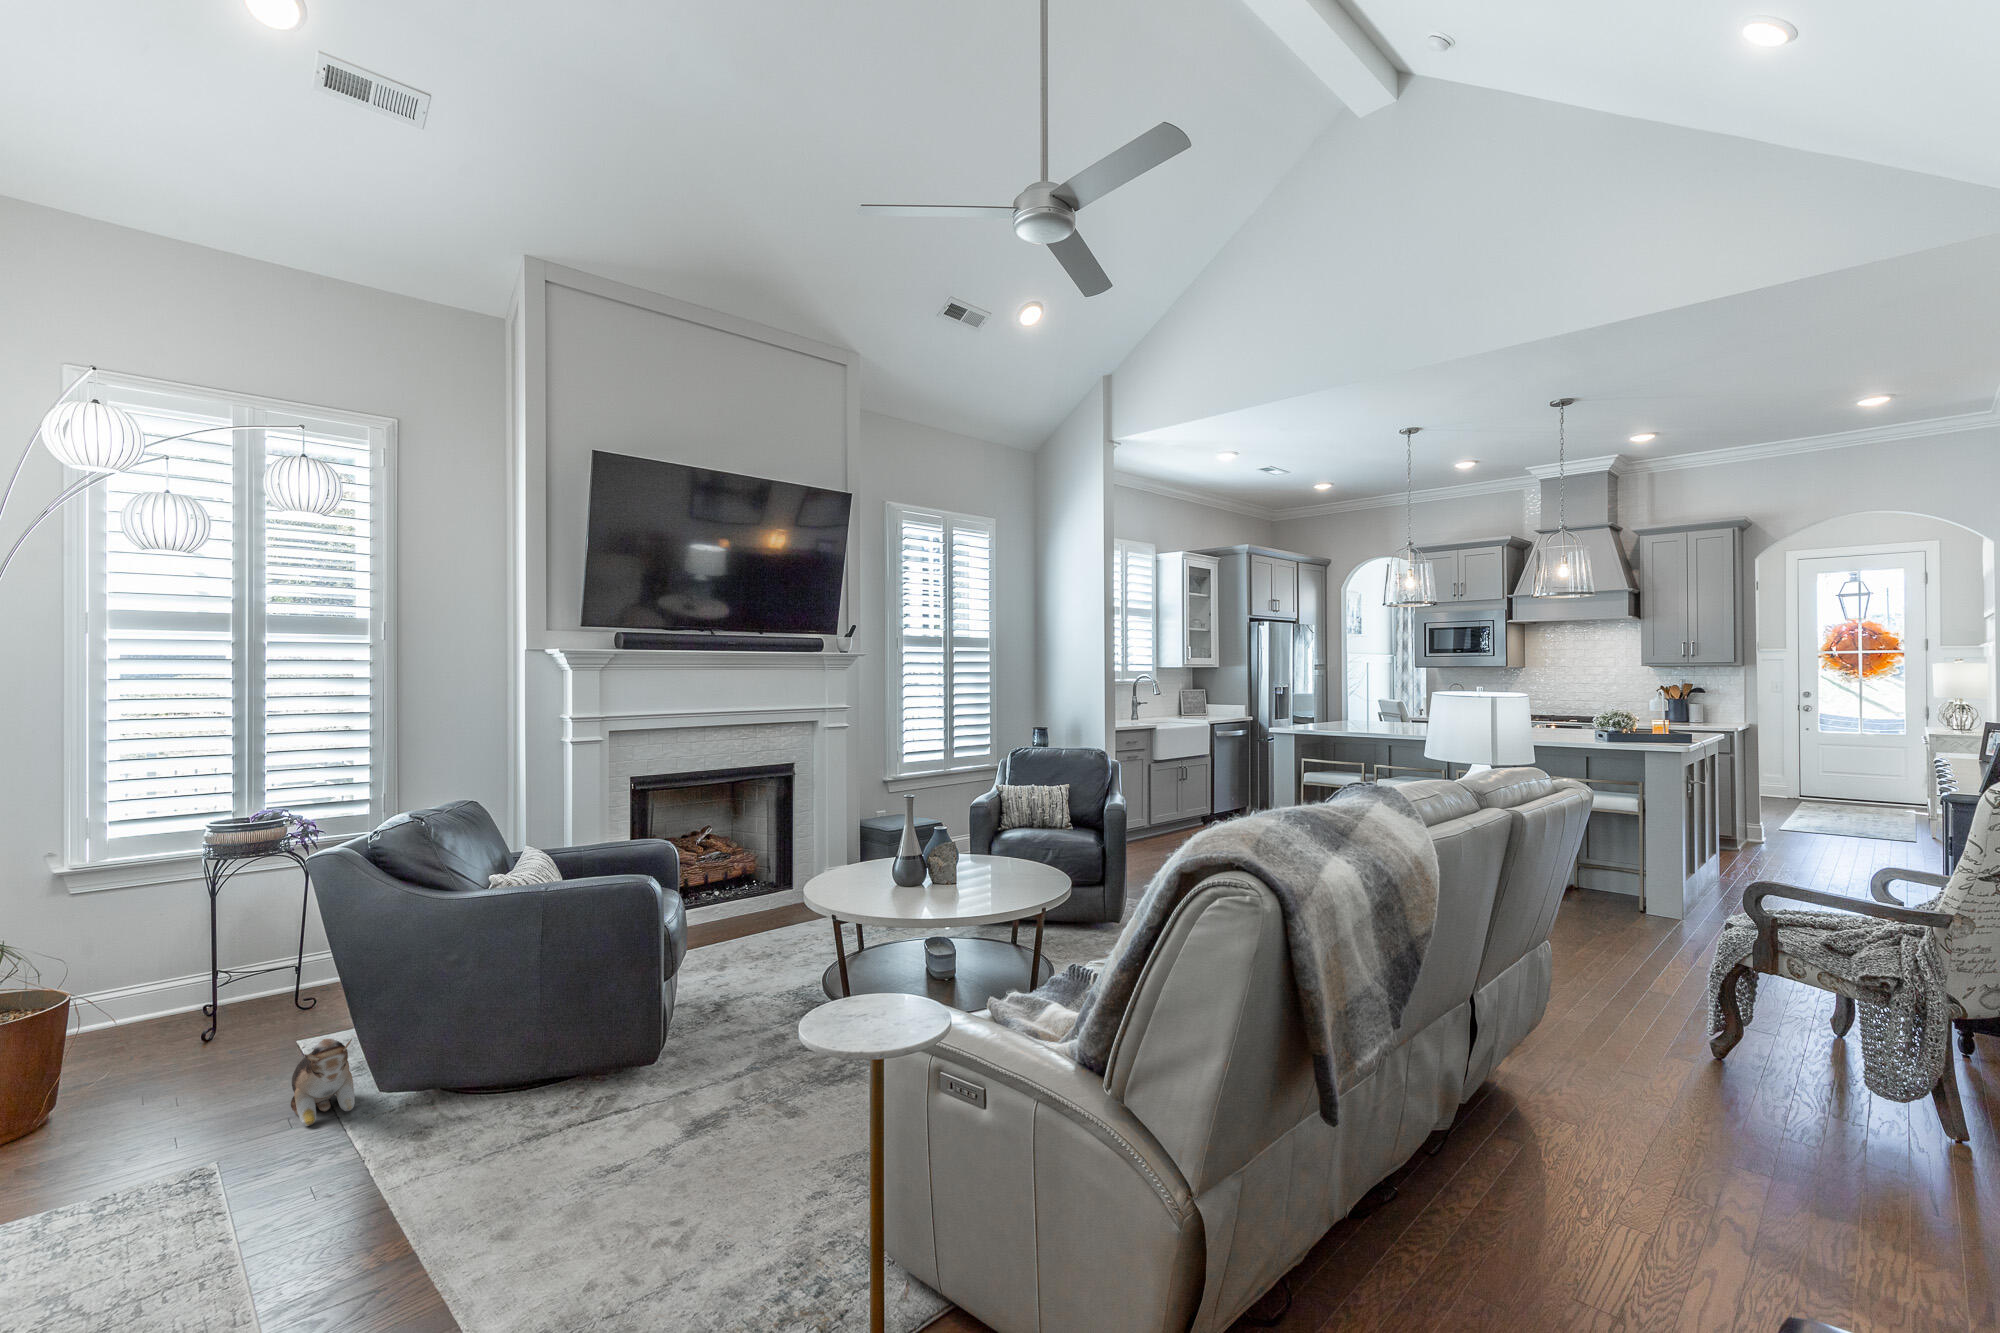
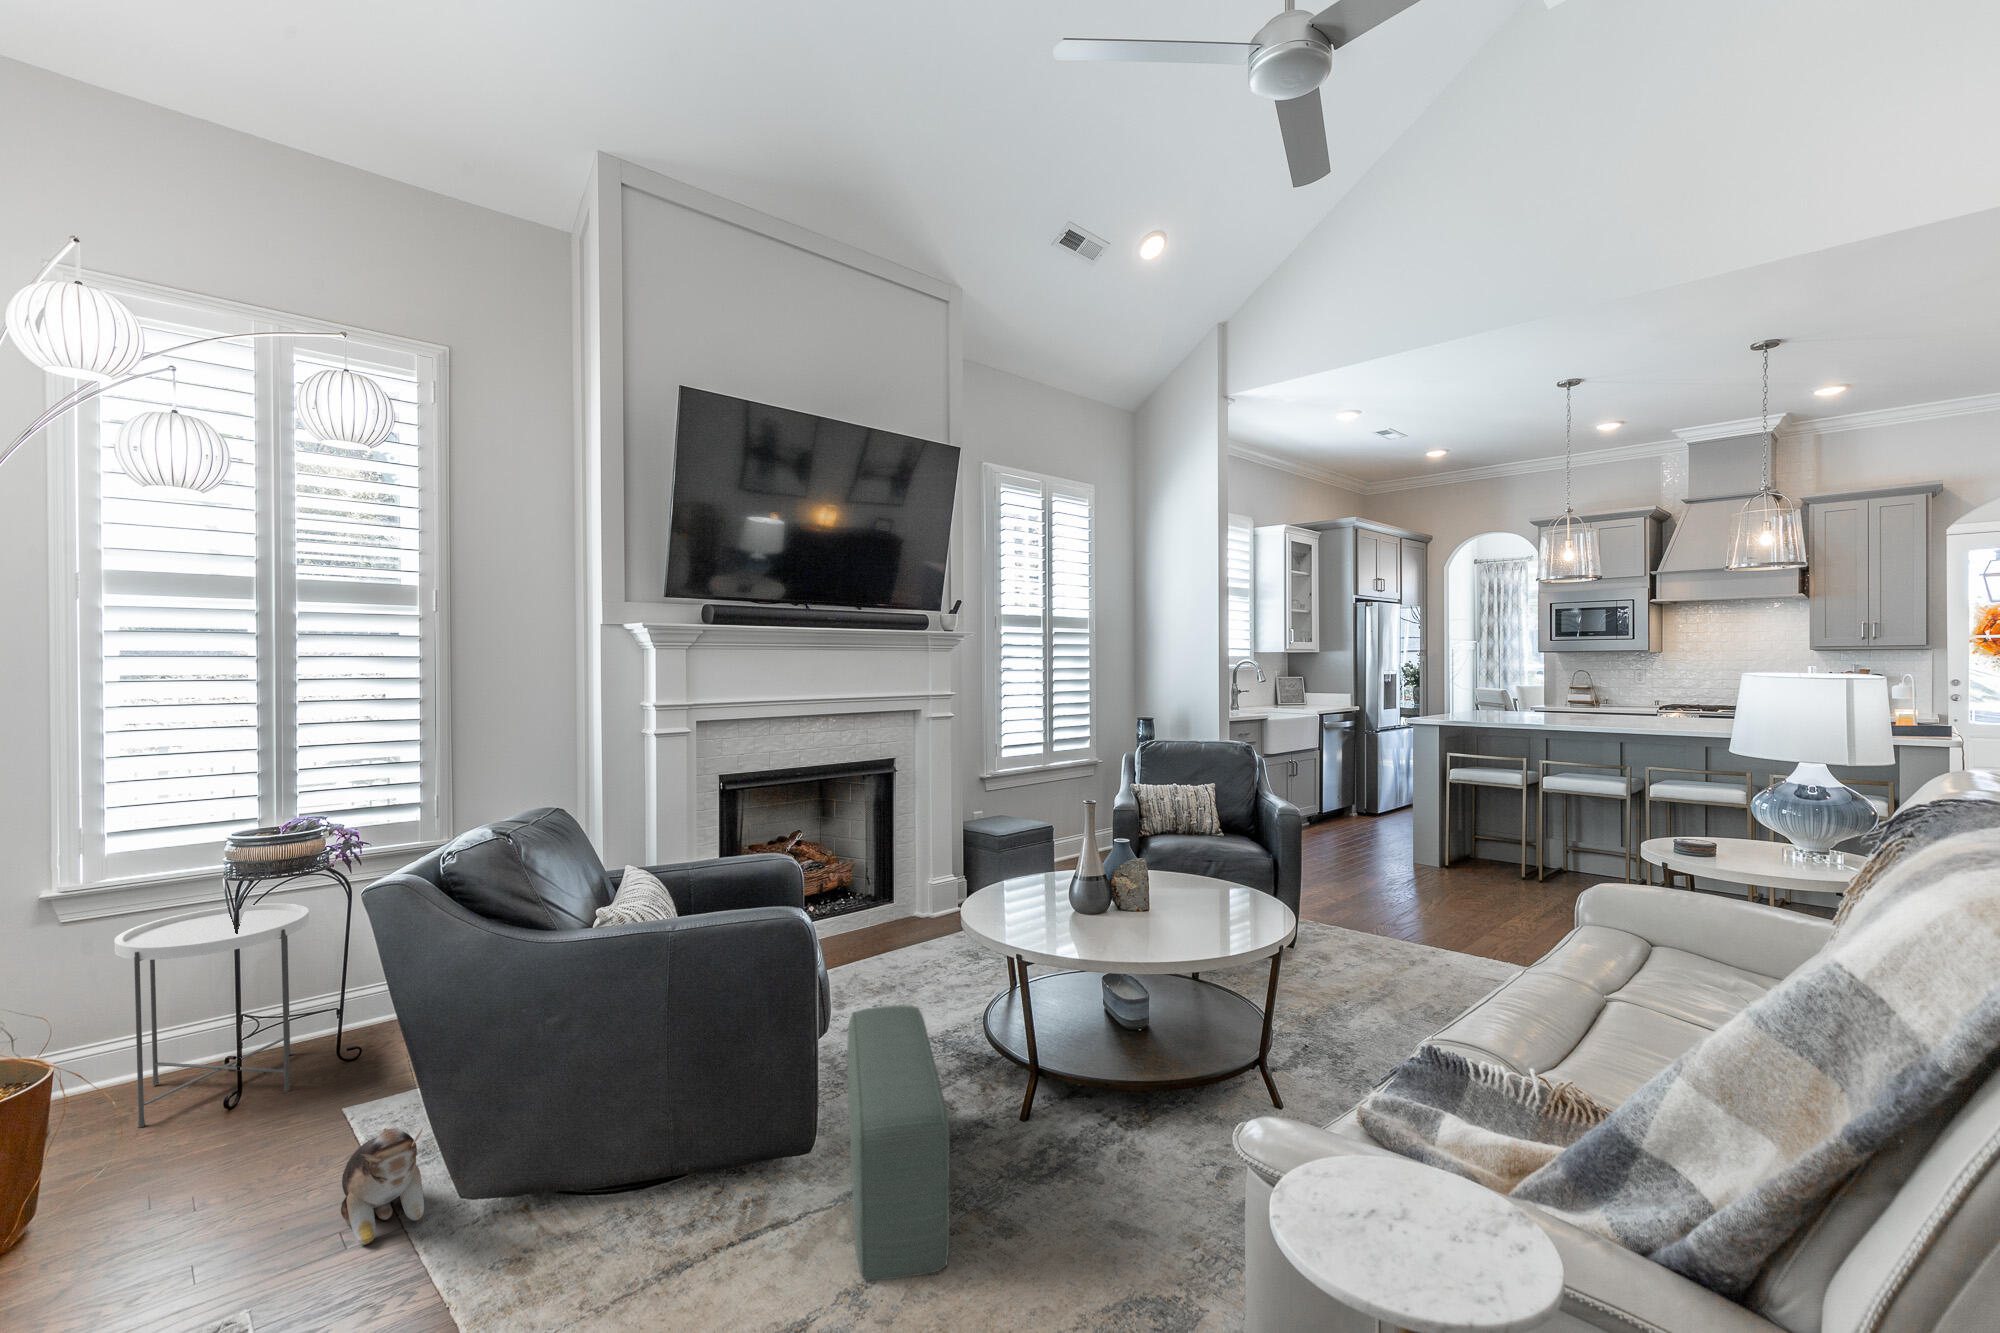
side table: none [114,881,273,1056] -> present [114,903,309,1128]
pouf: none [669,955,756,1143] -> present [847,1005,949,1280]

